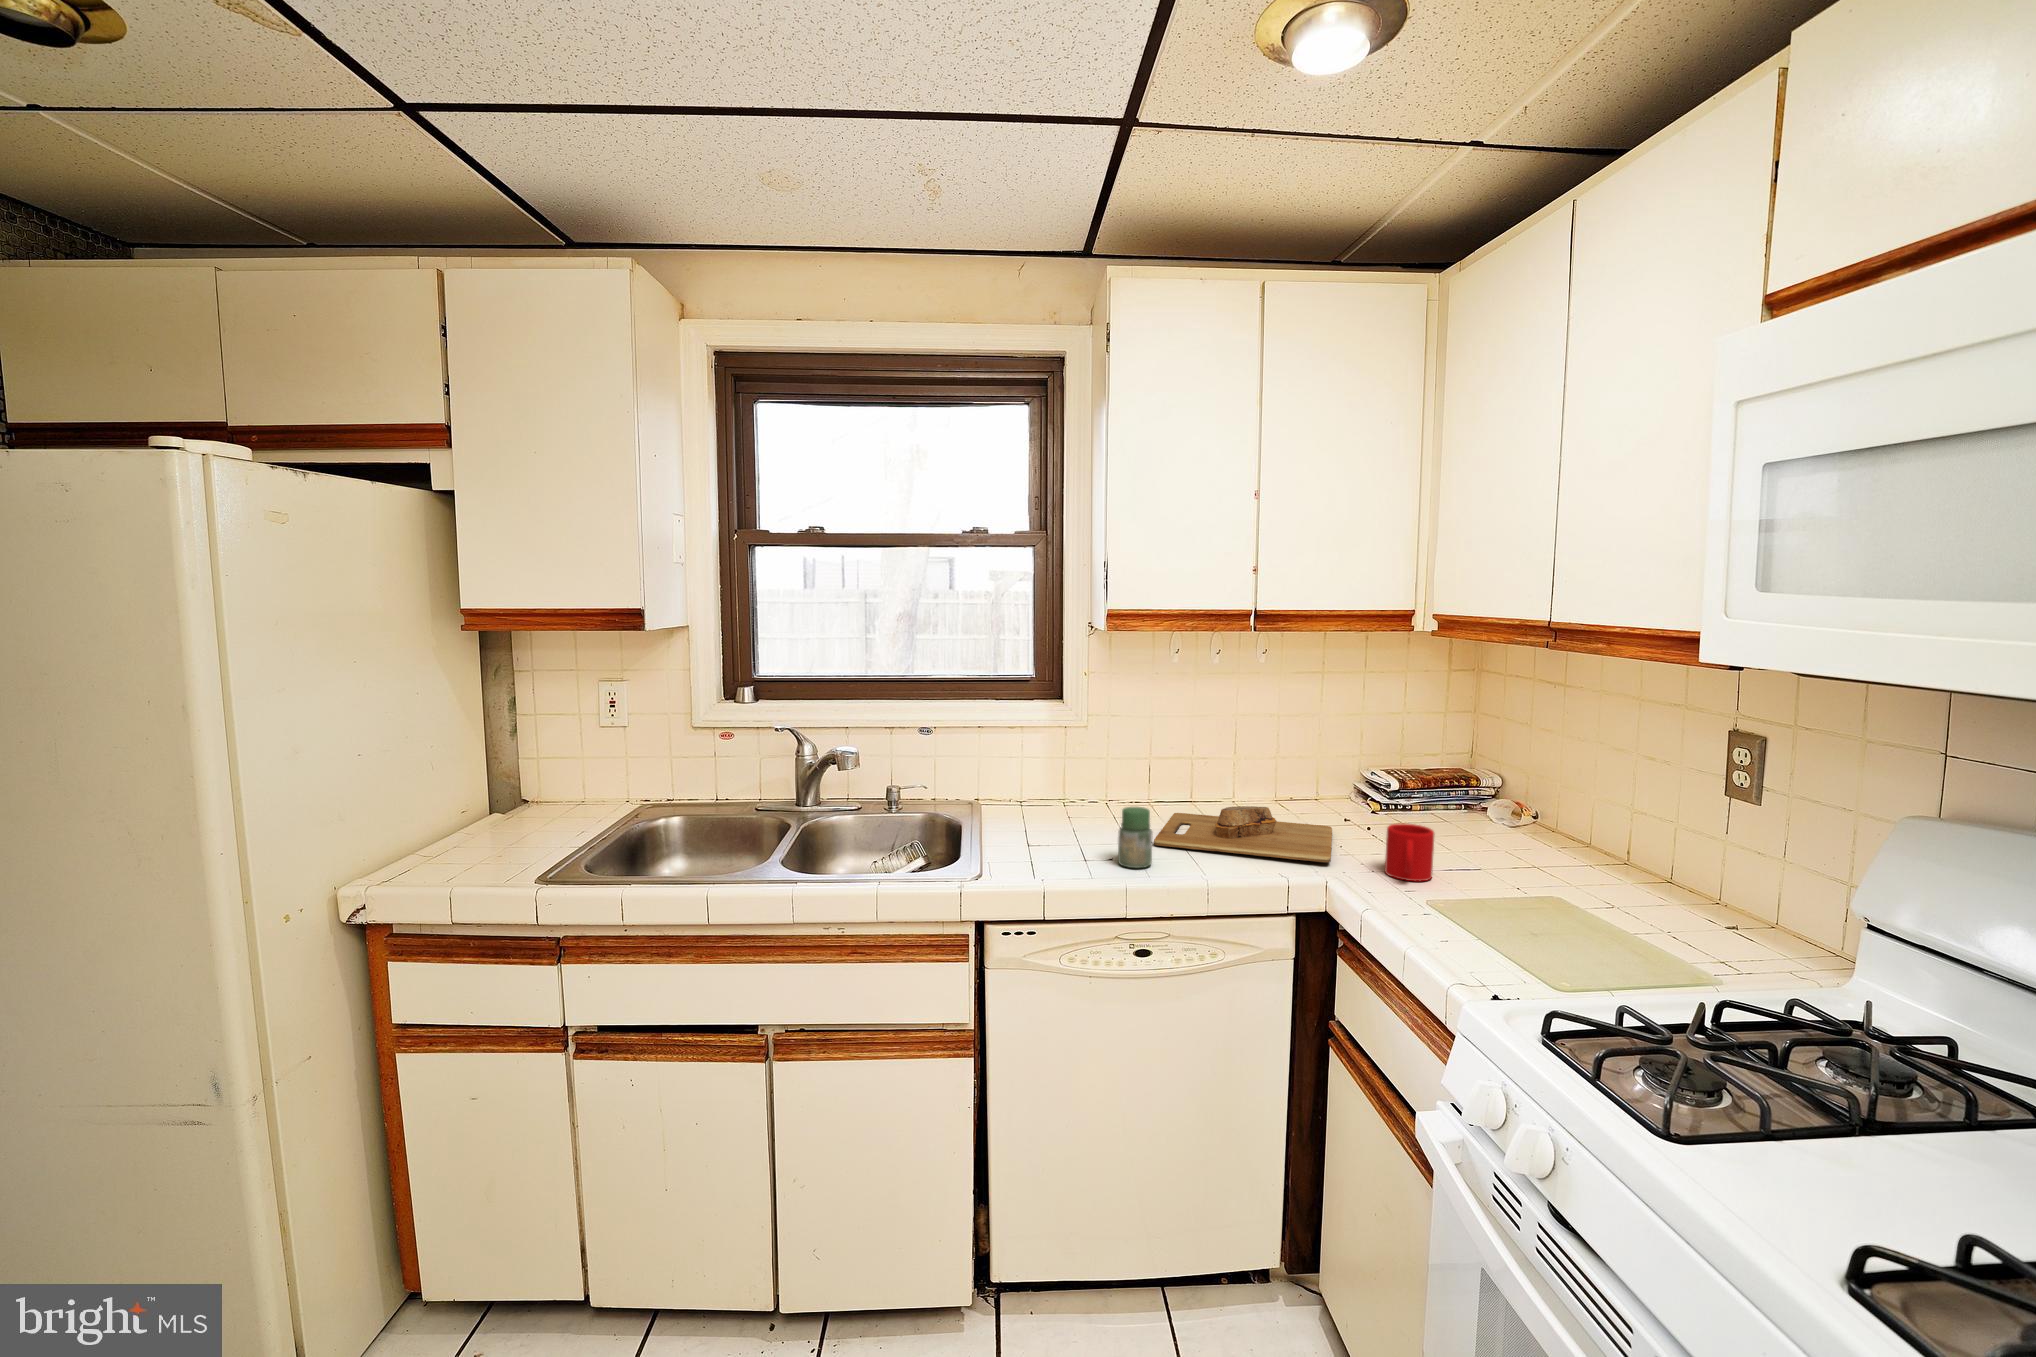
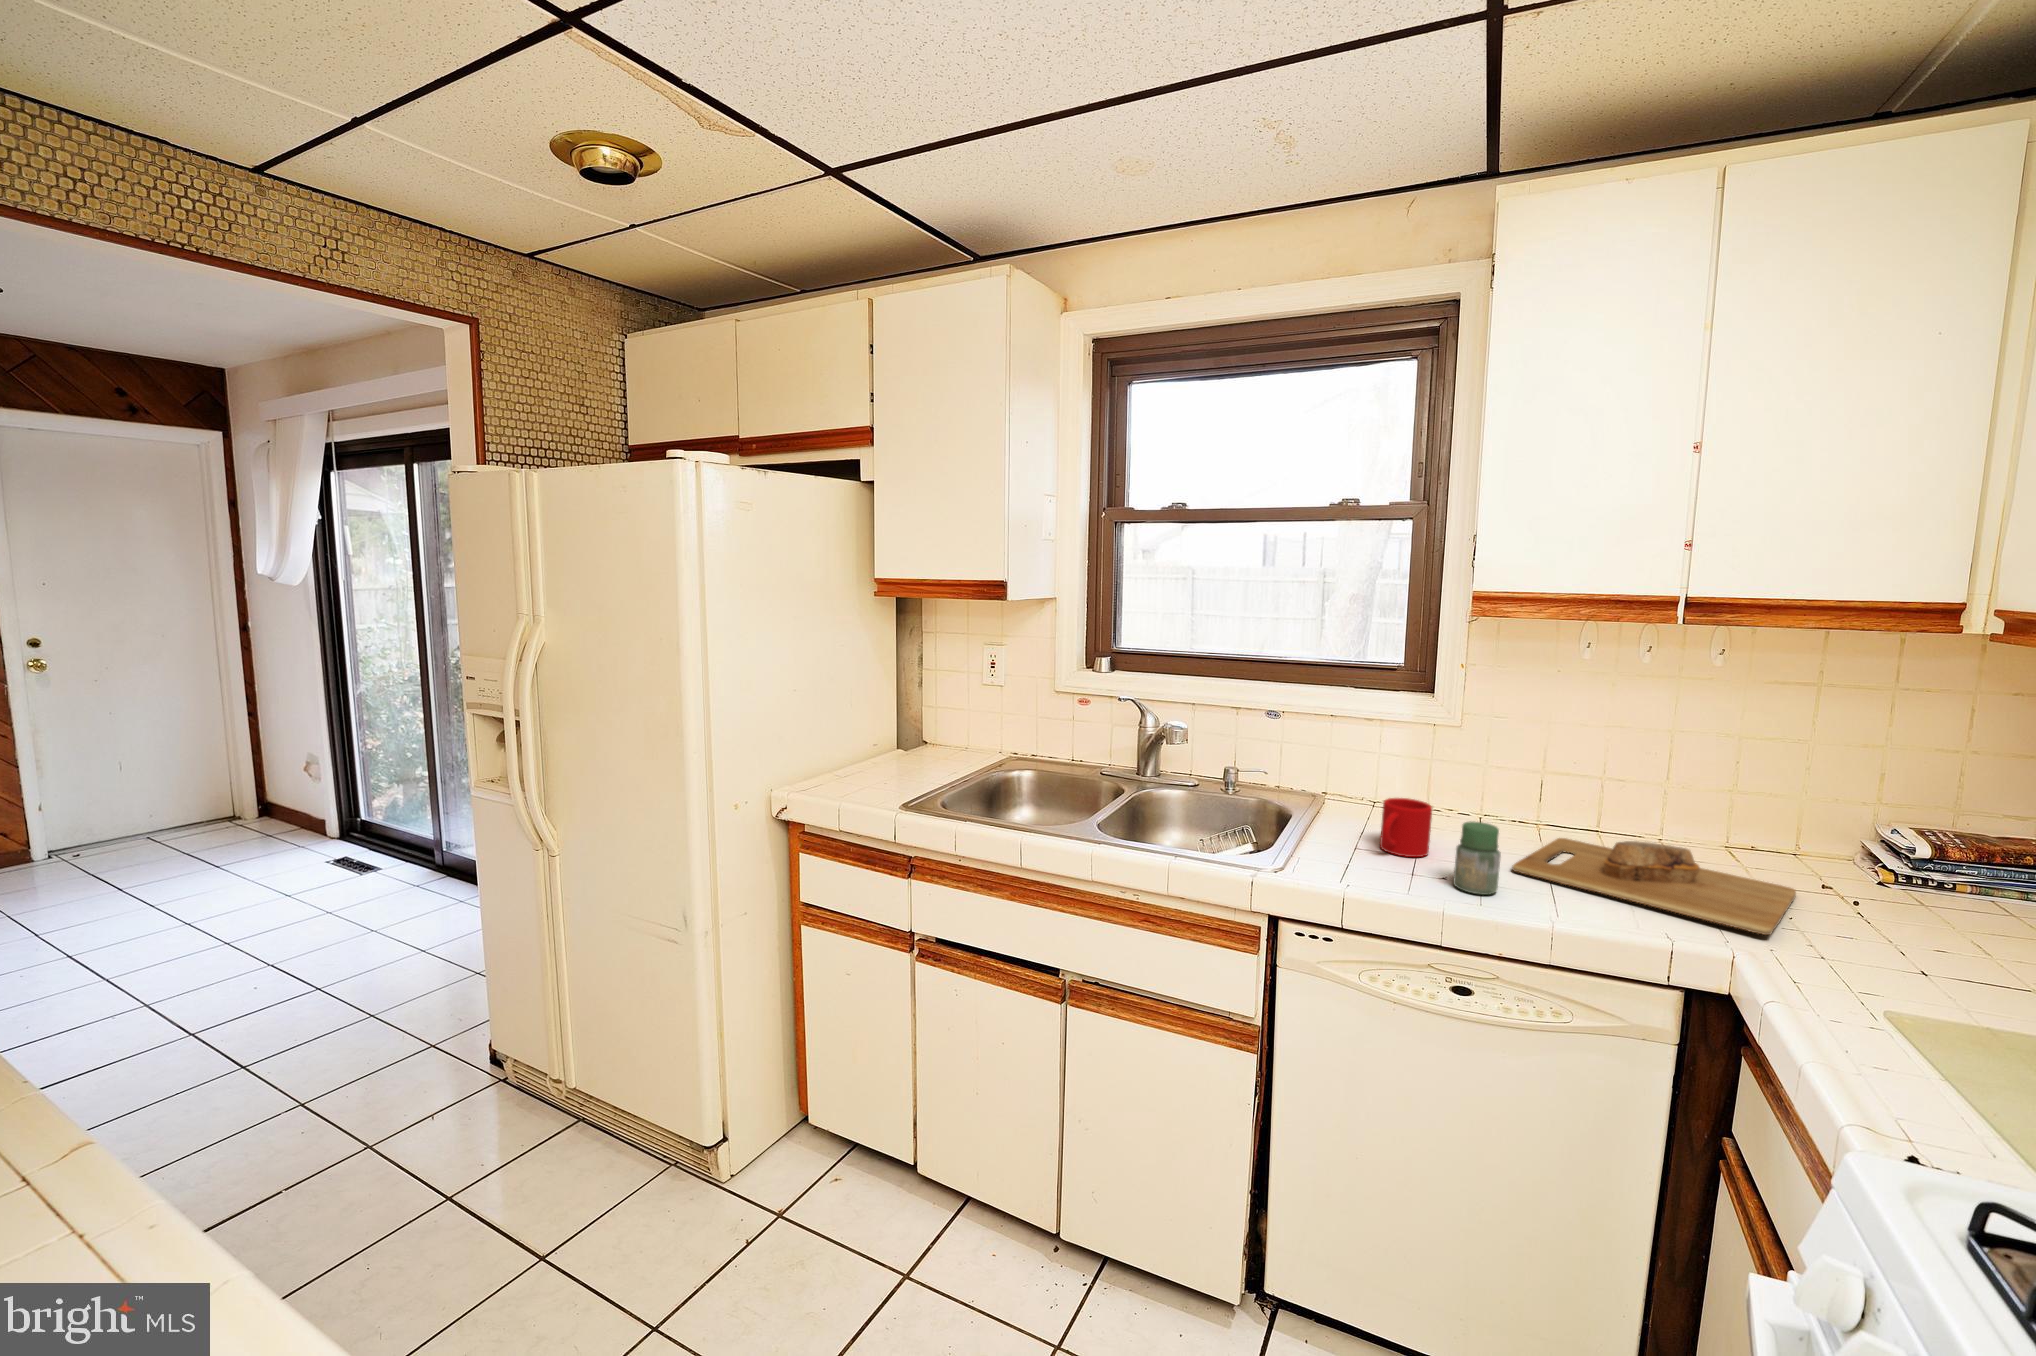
mug: present [1385,823,1434,881] -> present [1380,798,1432,857]

